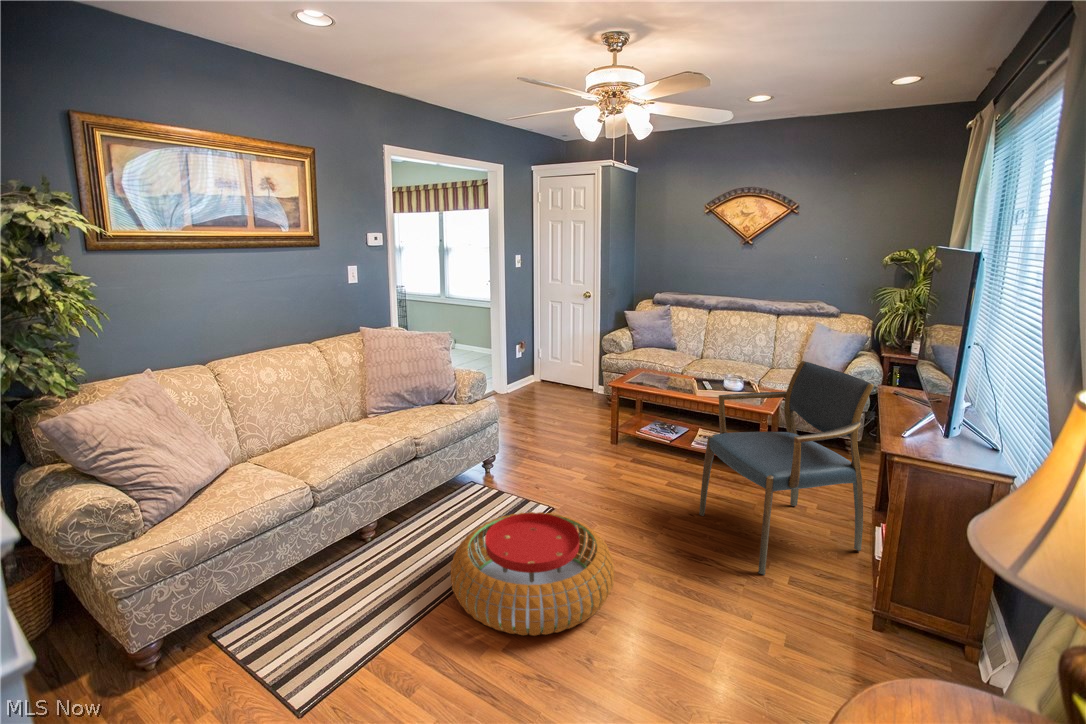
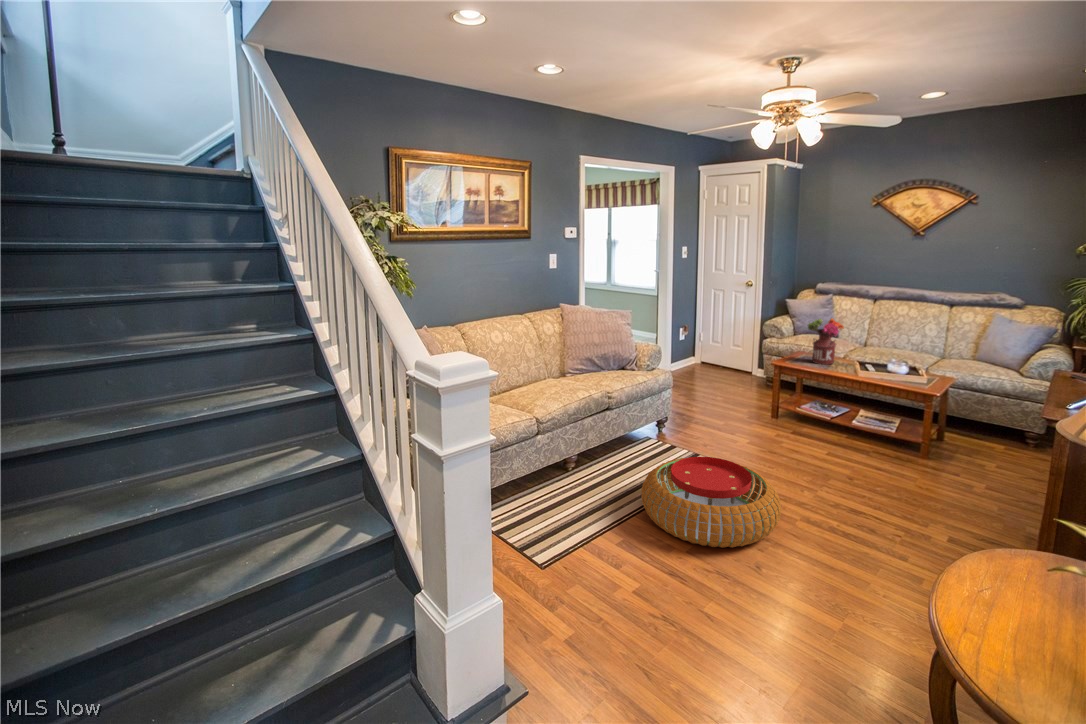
flower arrangement: none [643,333,680,384] -> present [808,318,844,365]
armchair: present [699,361,874,575] -> none [859,343,1056,532]

